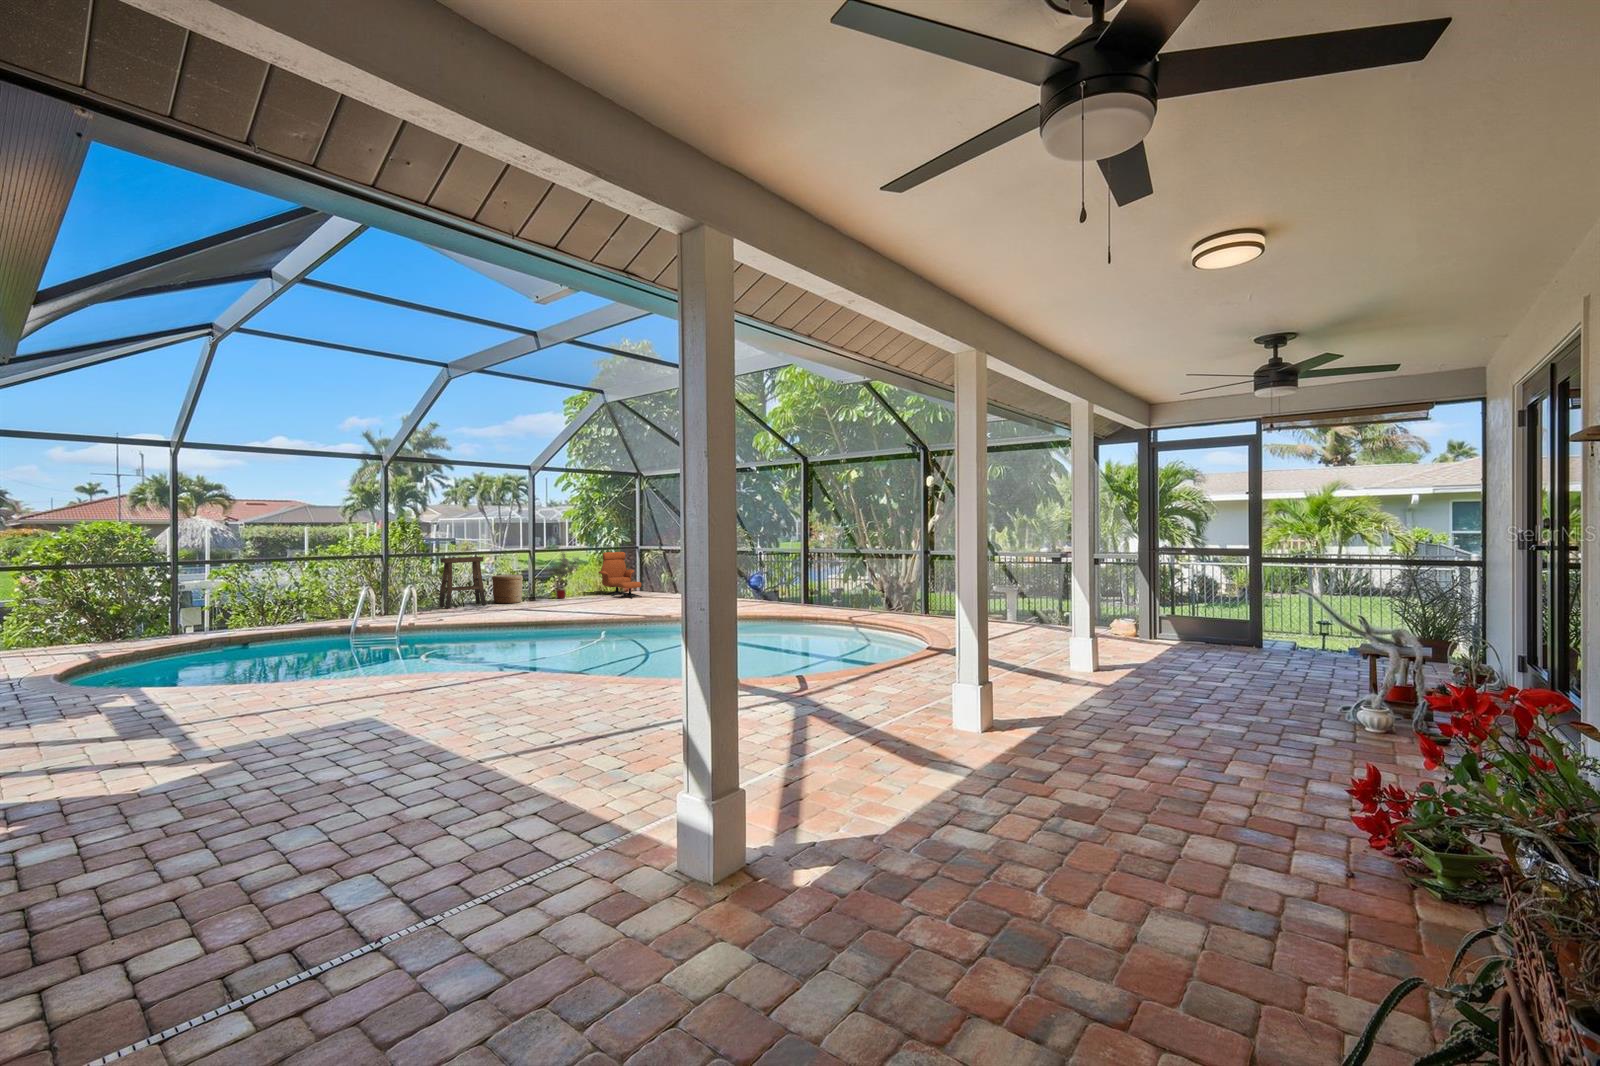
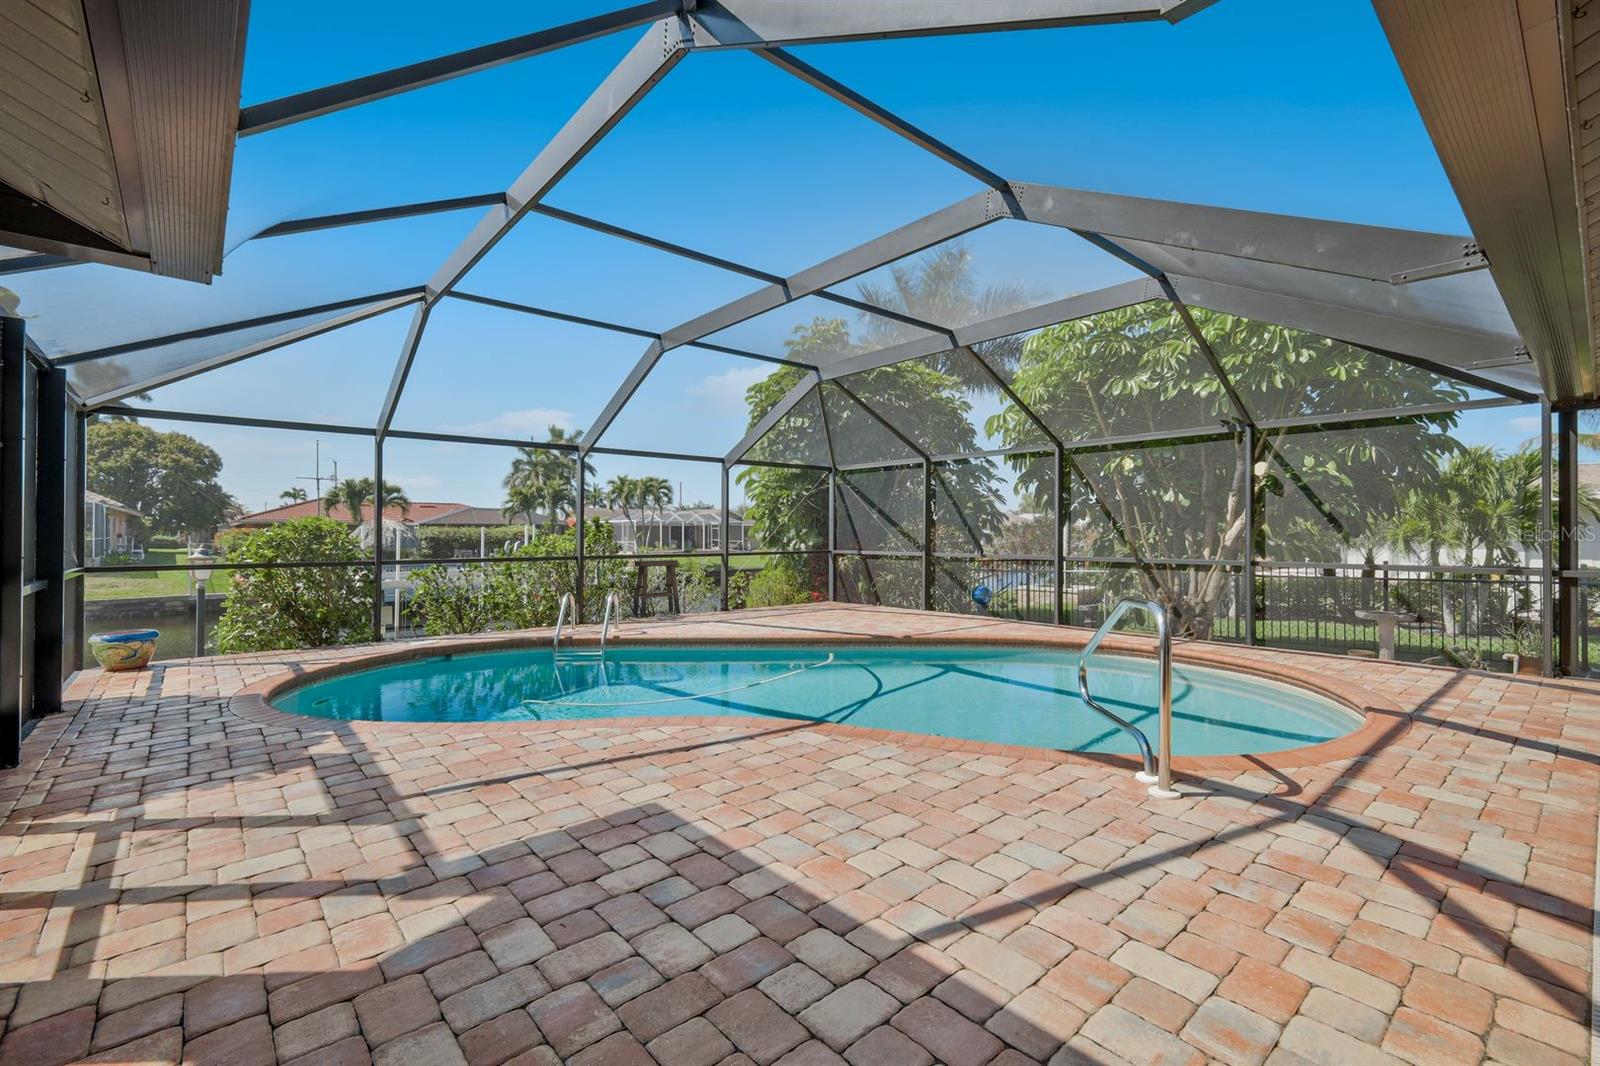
lounge chair: present [598,552,642,598] -> none [792,557,842,609]
potted tree: present [544,553,579,599] -> none [735,555,774,608]
woven basket: present [492,575,523,604] -> none [686,580,717,613]

